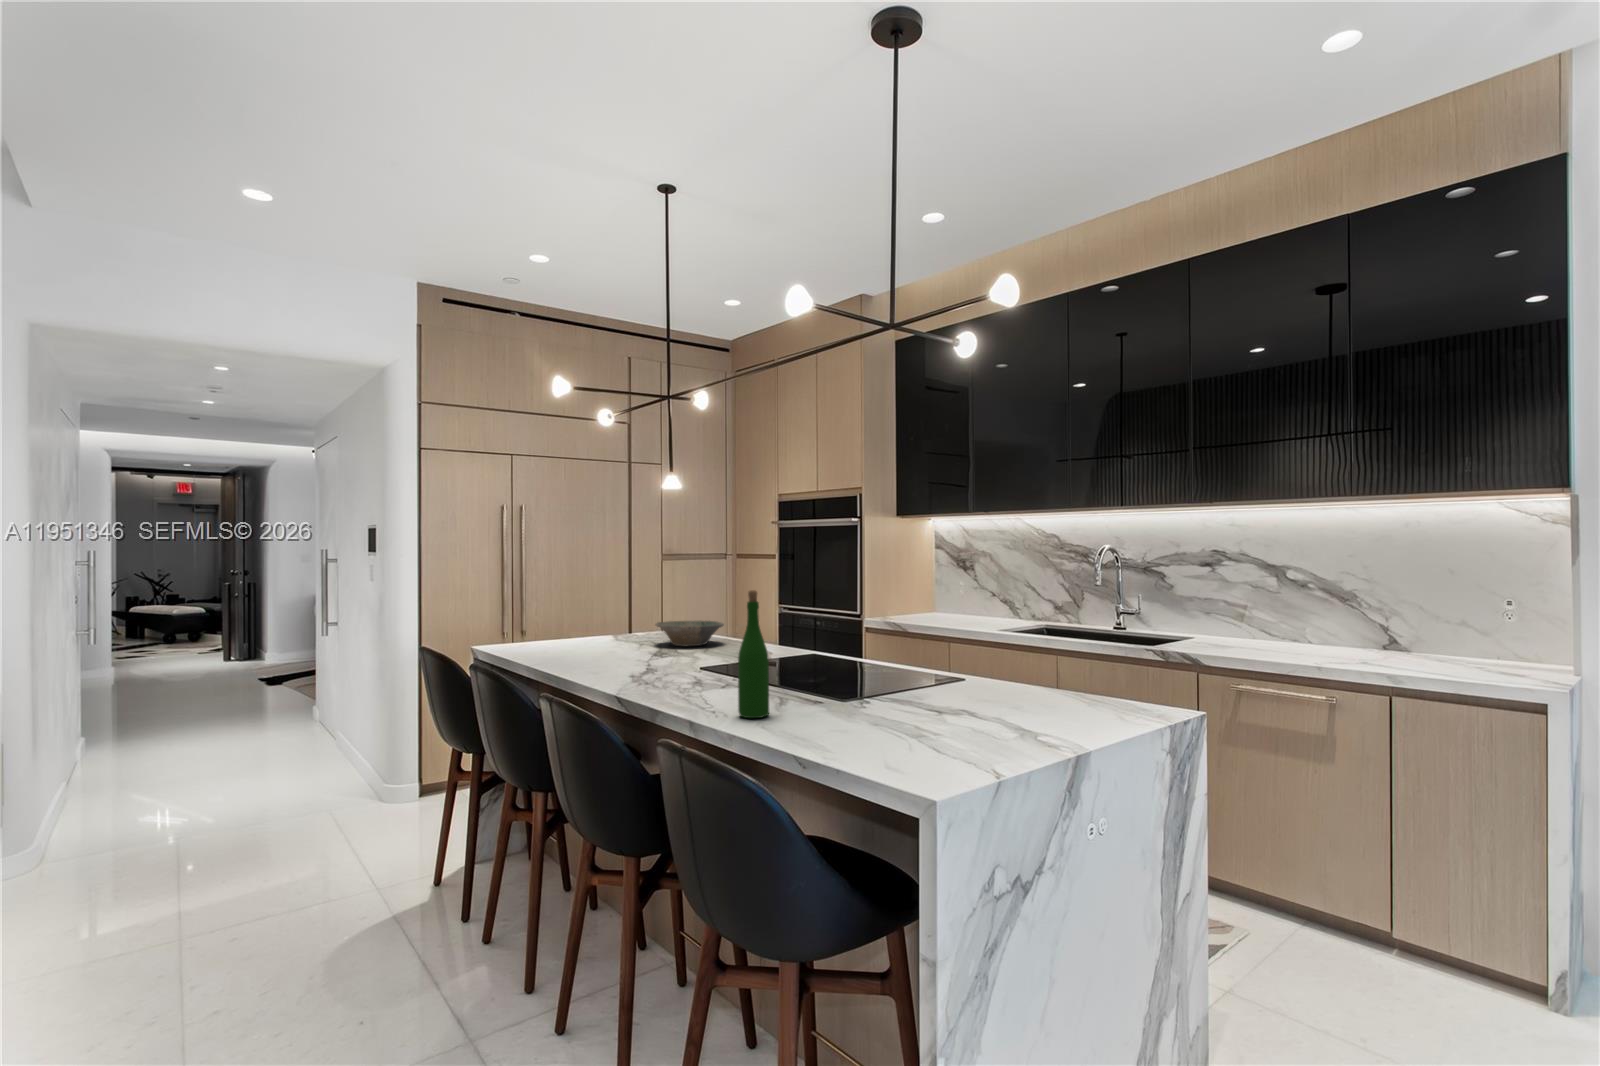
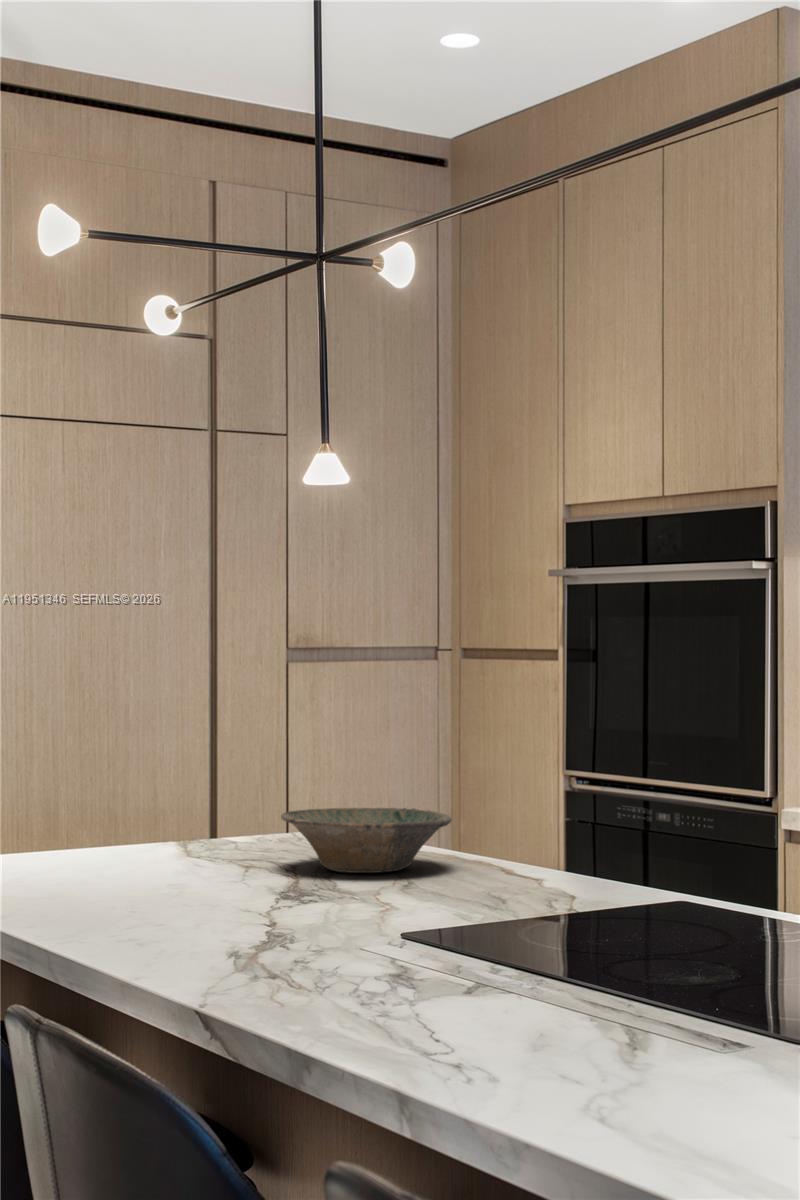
wine bottle: present [738,590,769,718] -> none [531,735,620,1099]

